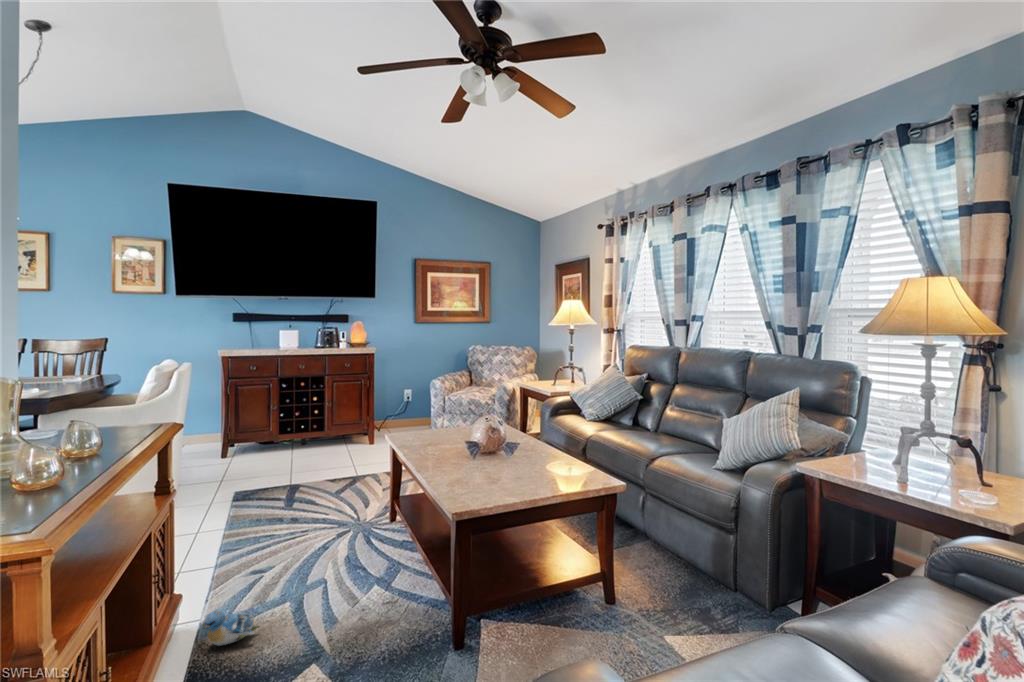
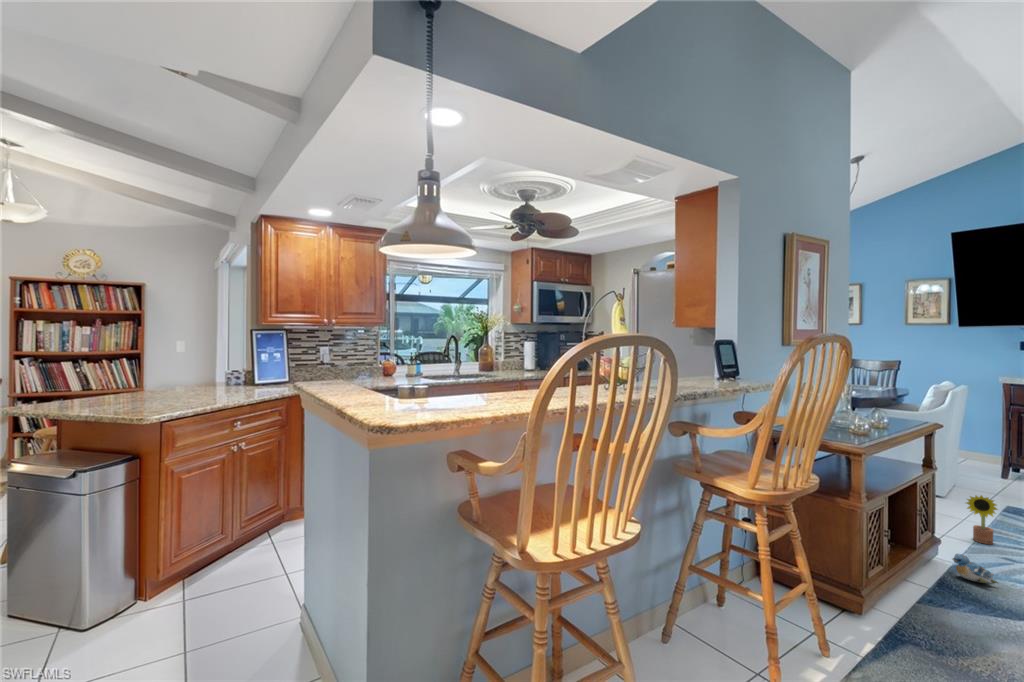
decorative plant: none [204,501,243,562] -> present [966,495,998,544]

